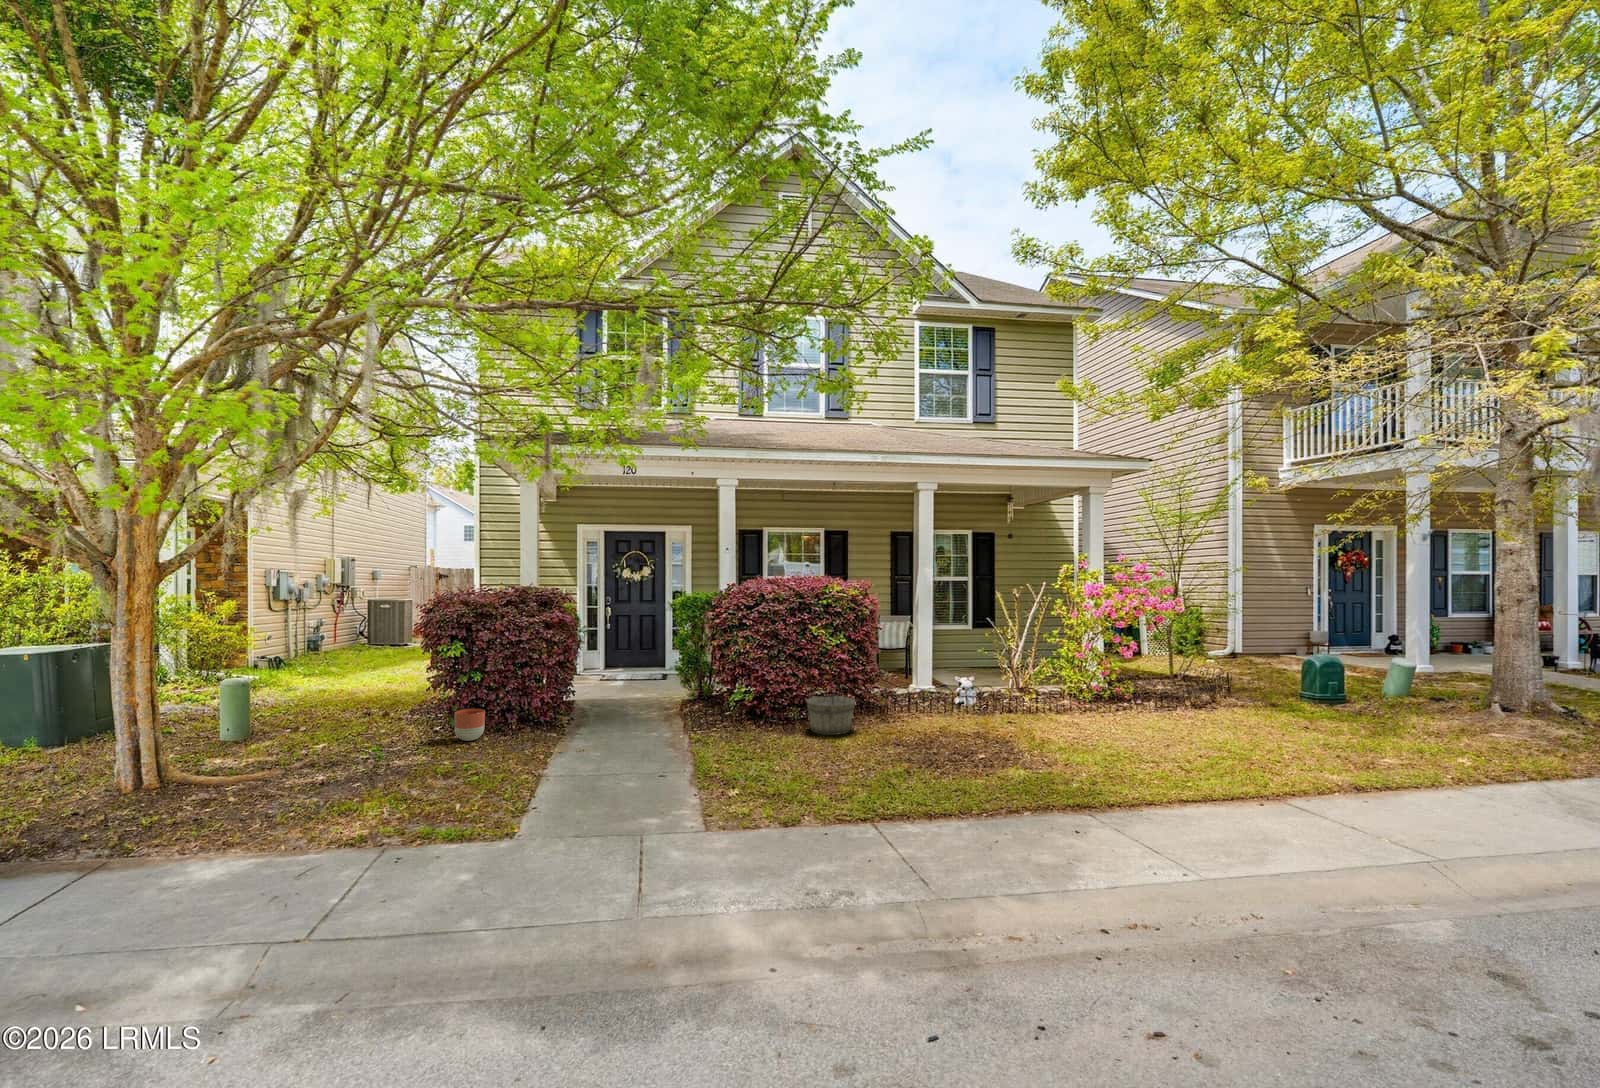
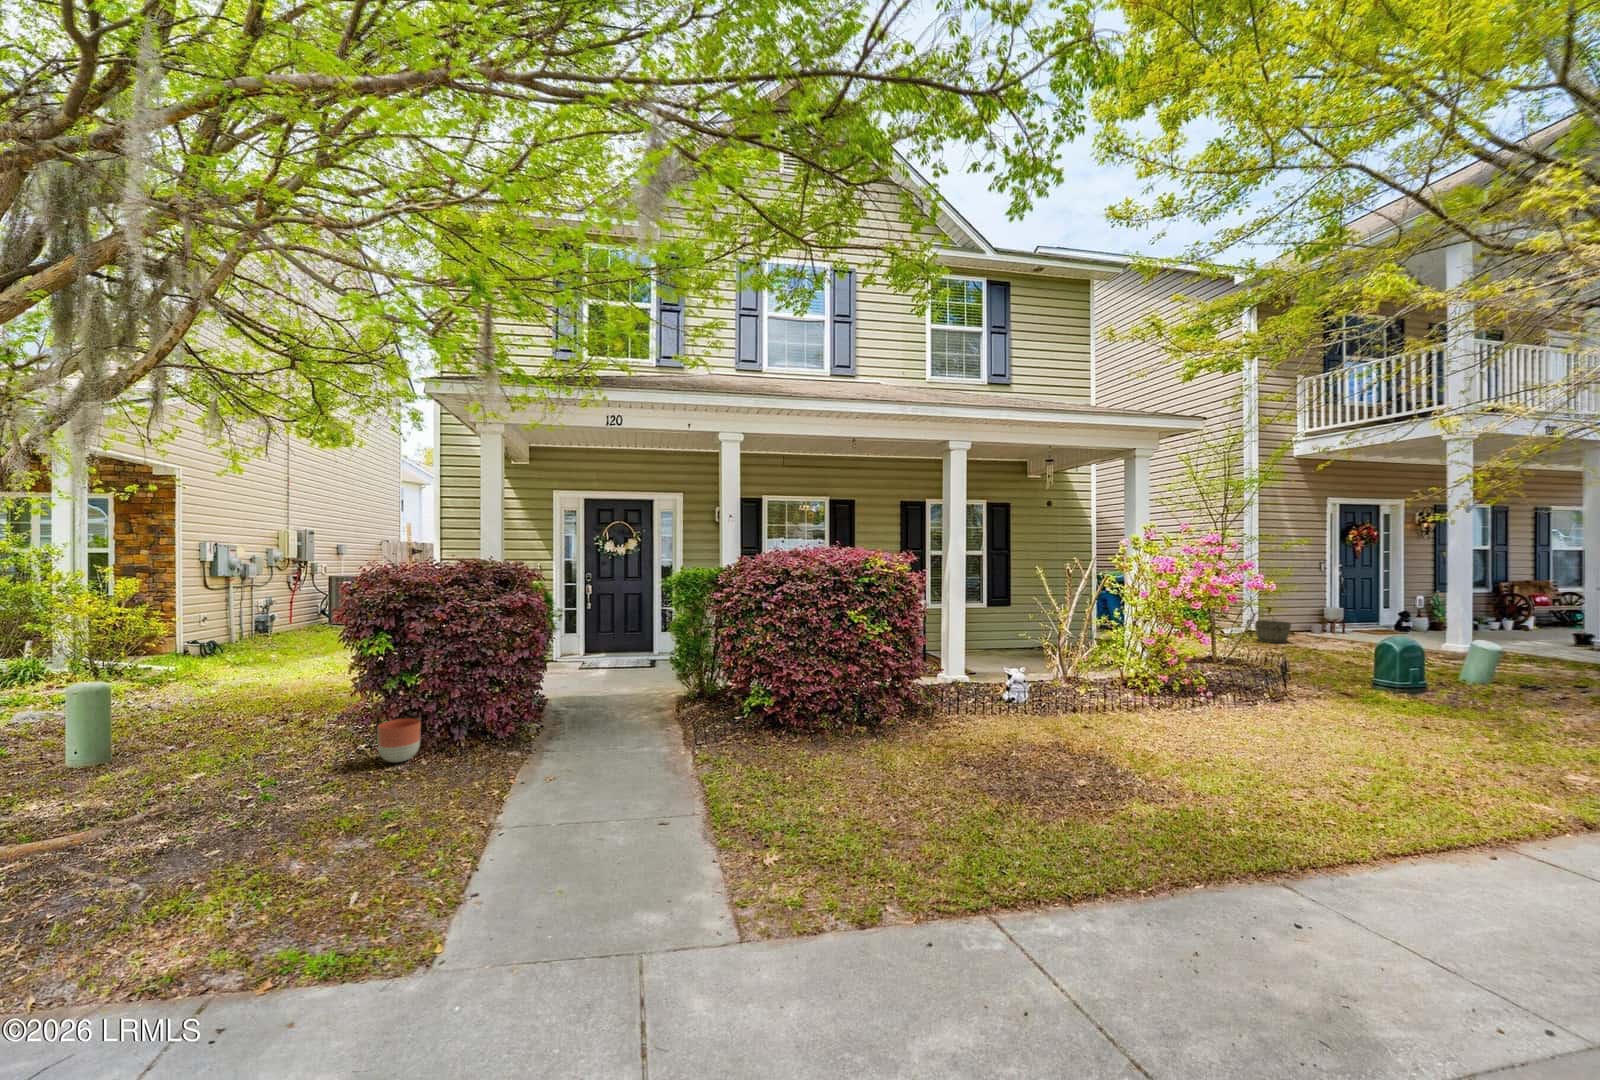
wooden bucket: present [807,691,855,735] -> present [1254,620,1291,643]

